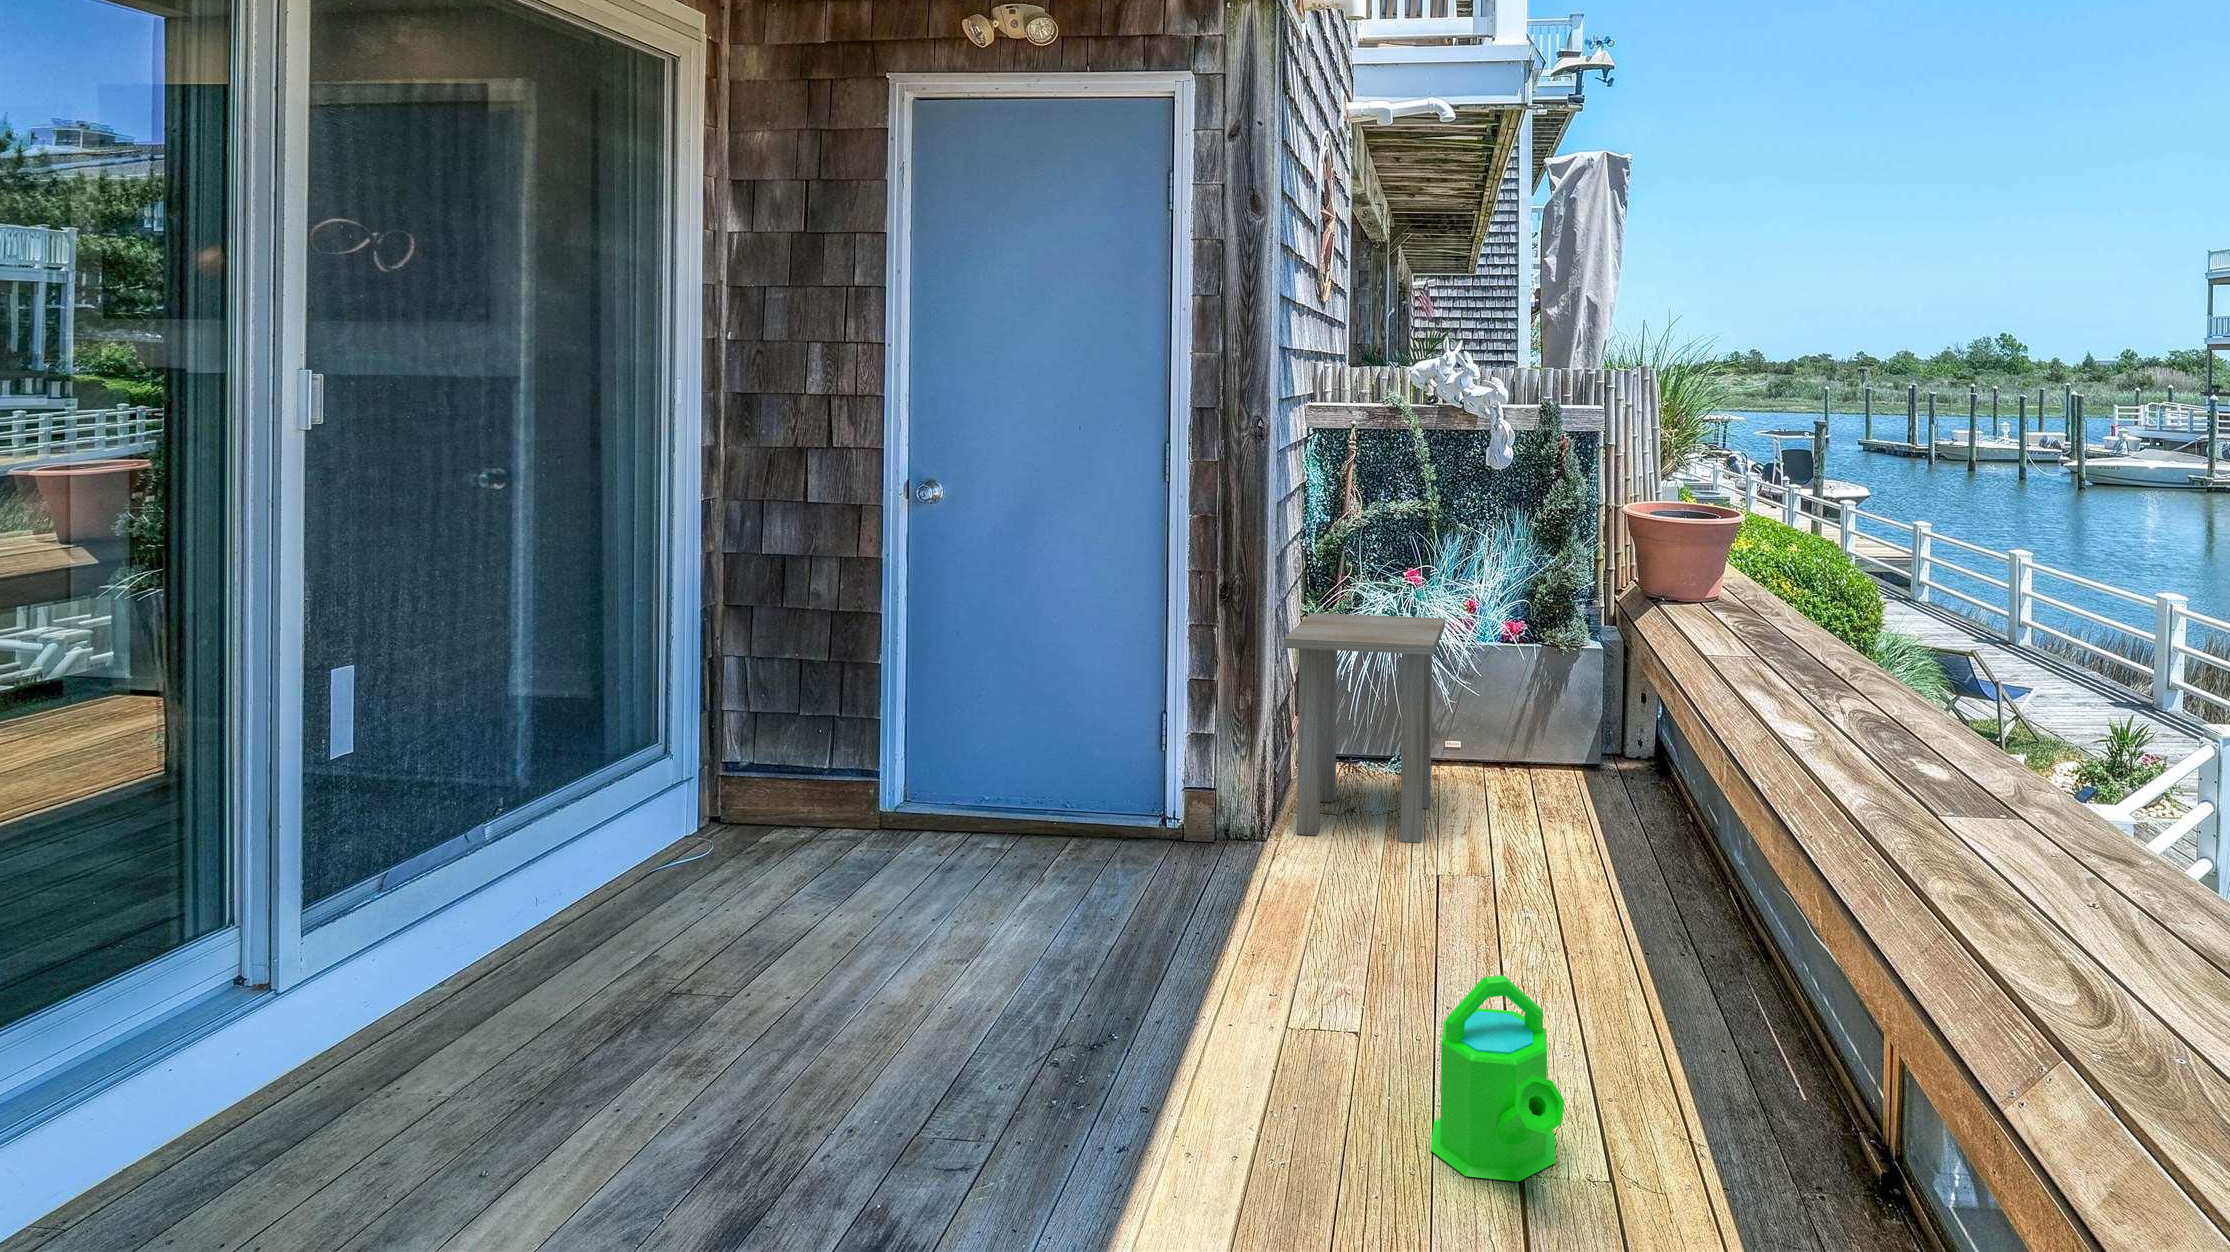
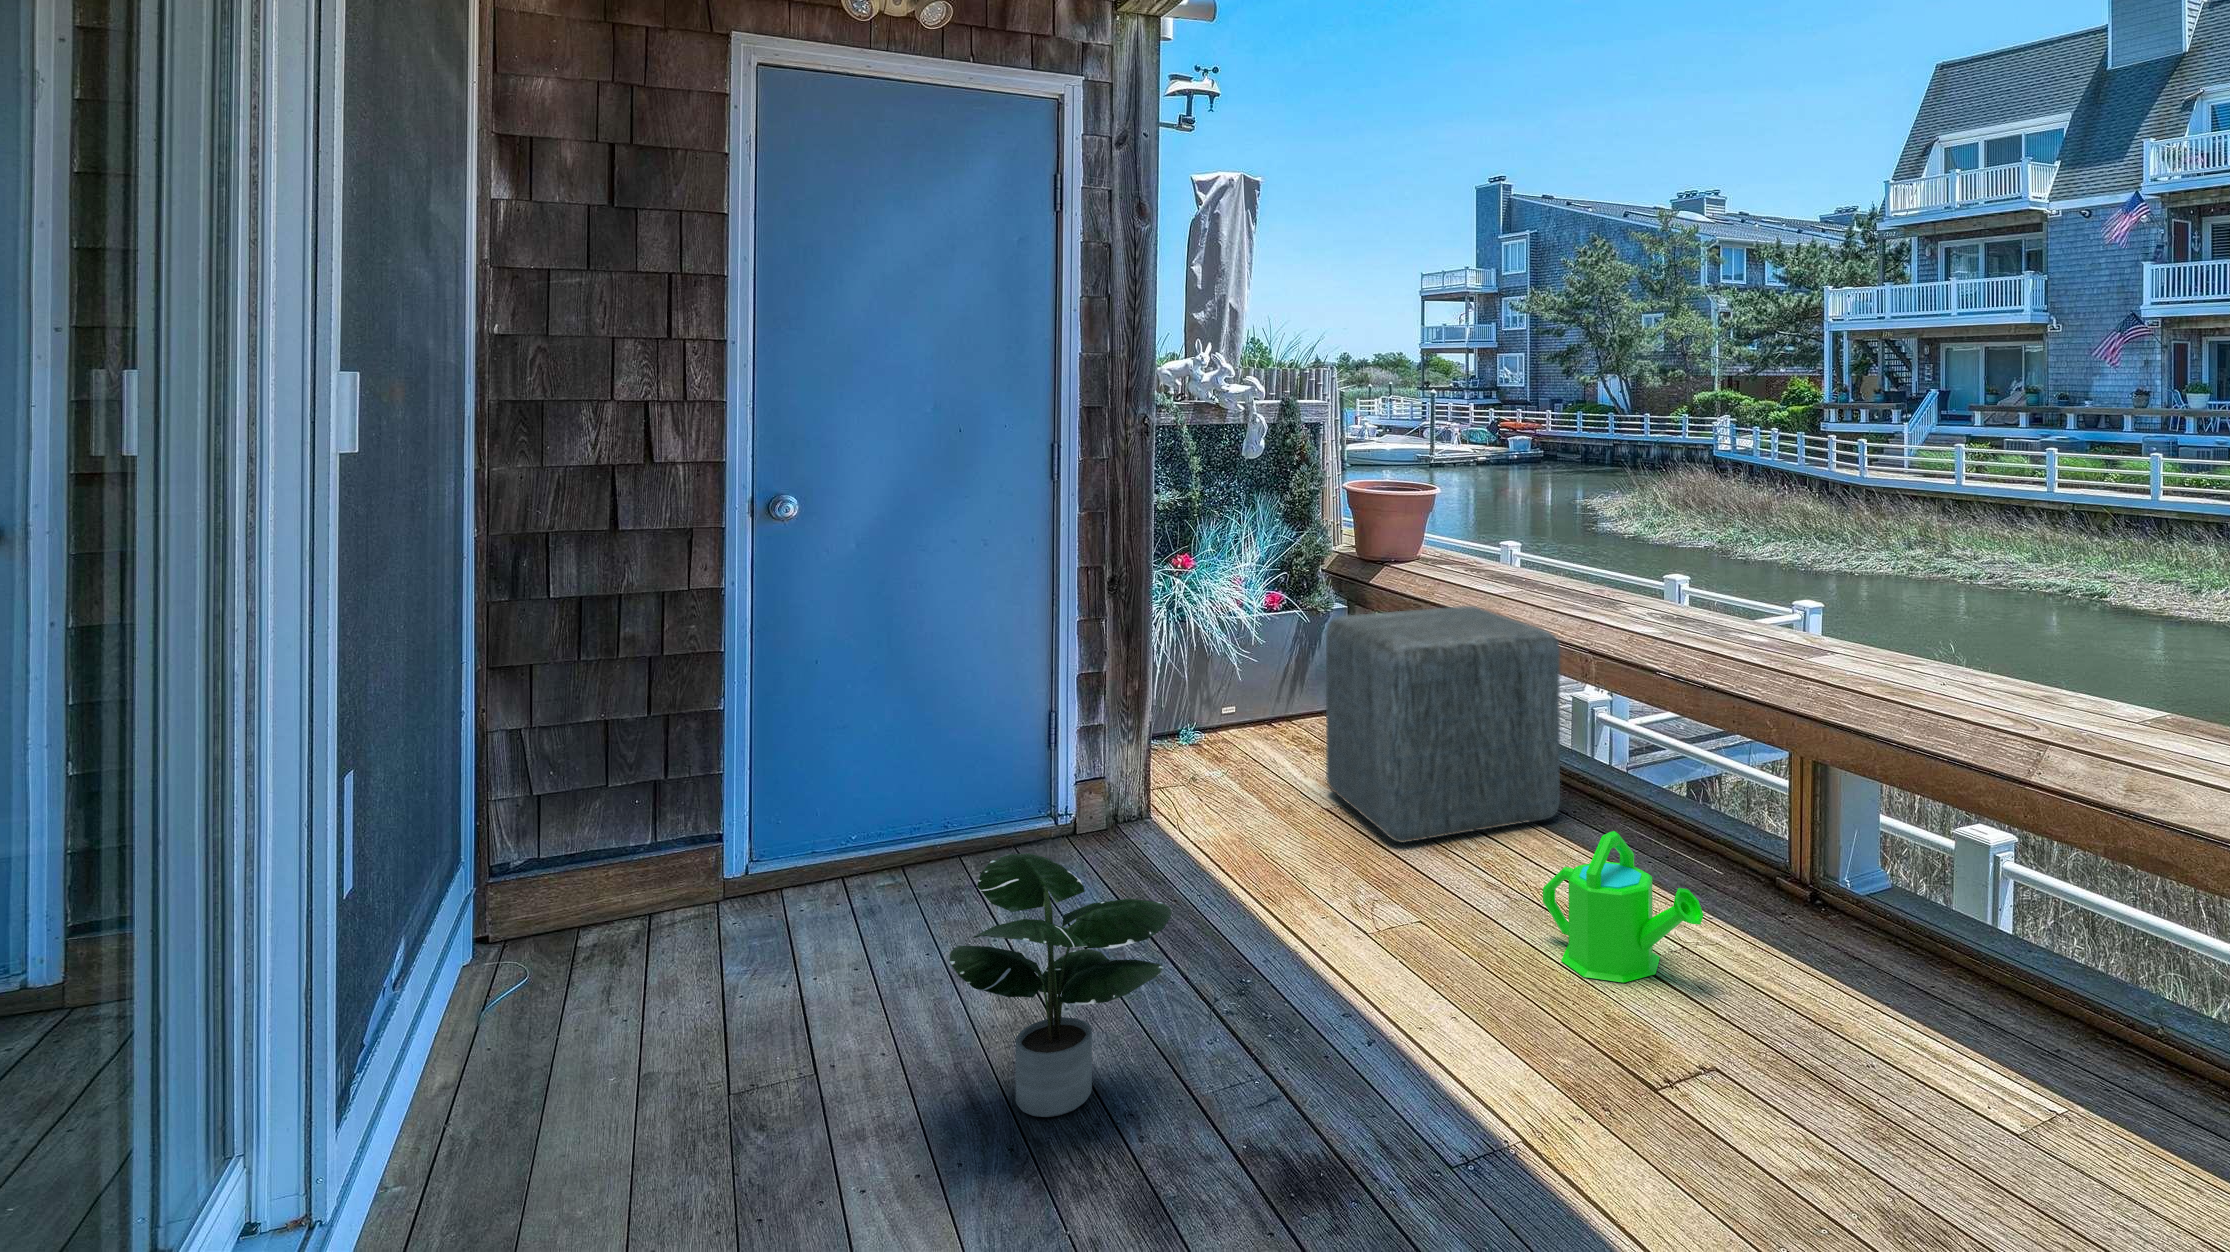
side table: present [1284,613,1445,843] -> none [1126,595,1294,811]
ottoman: none [1443,653,1688,948] -> present [1326,606,1560,843]
potted plant: none [728,831,949,1091] -> present [949,853,1172,1117]

